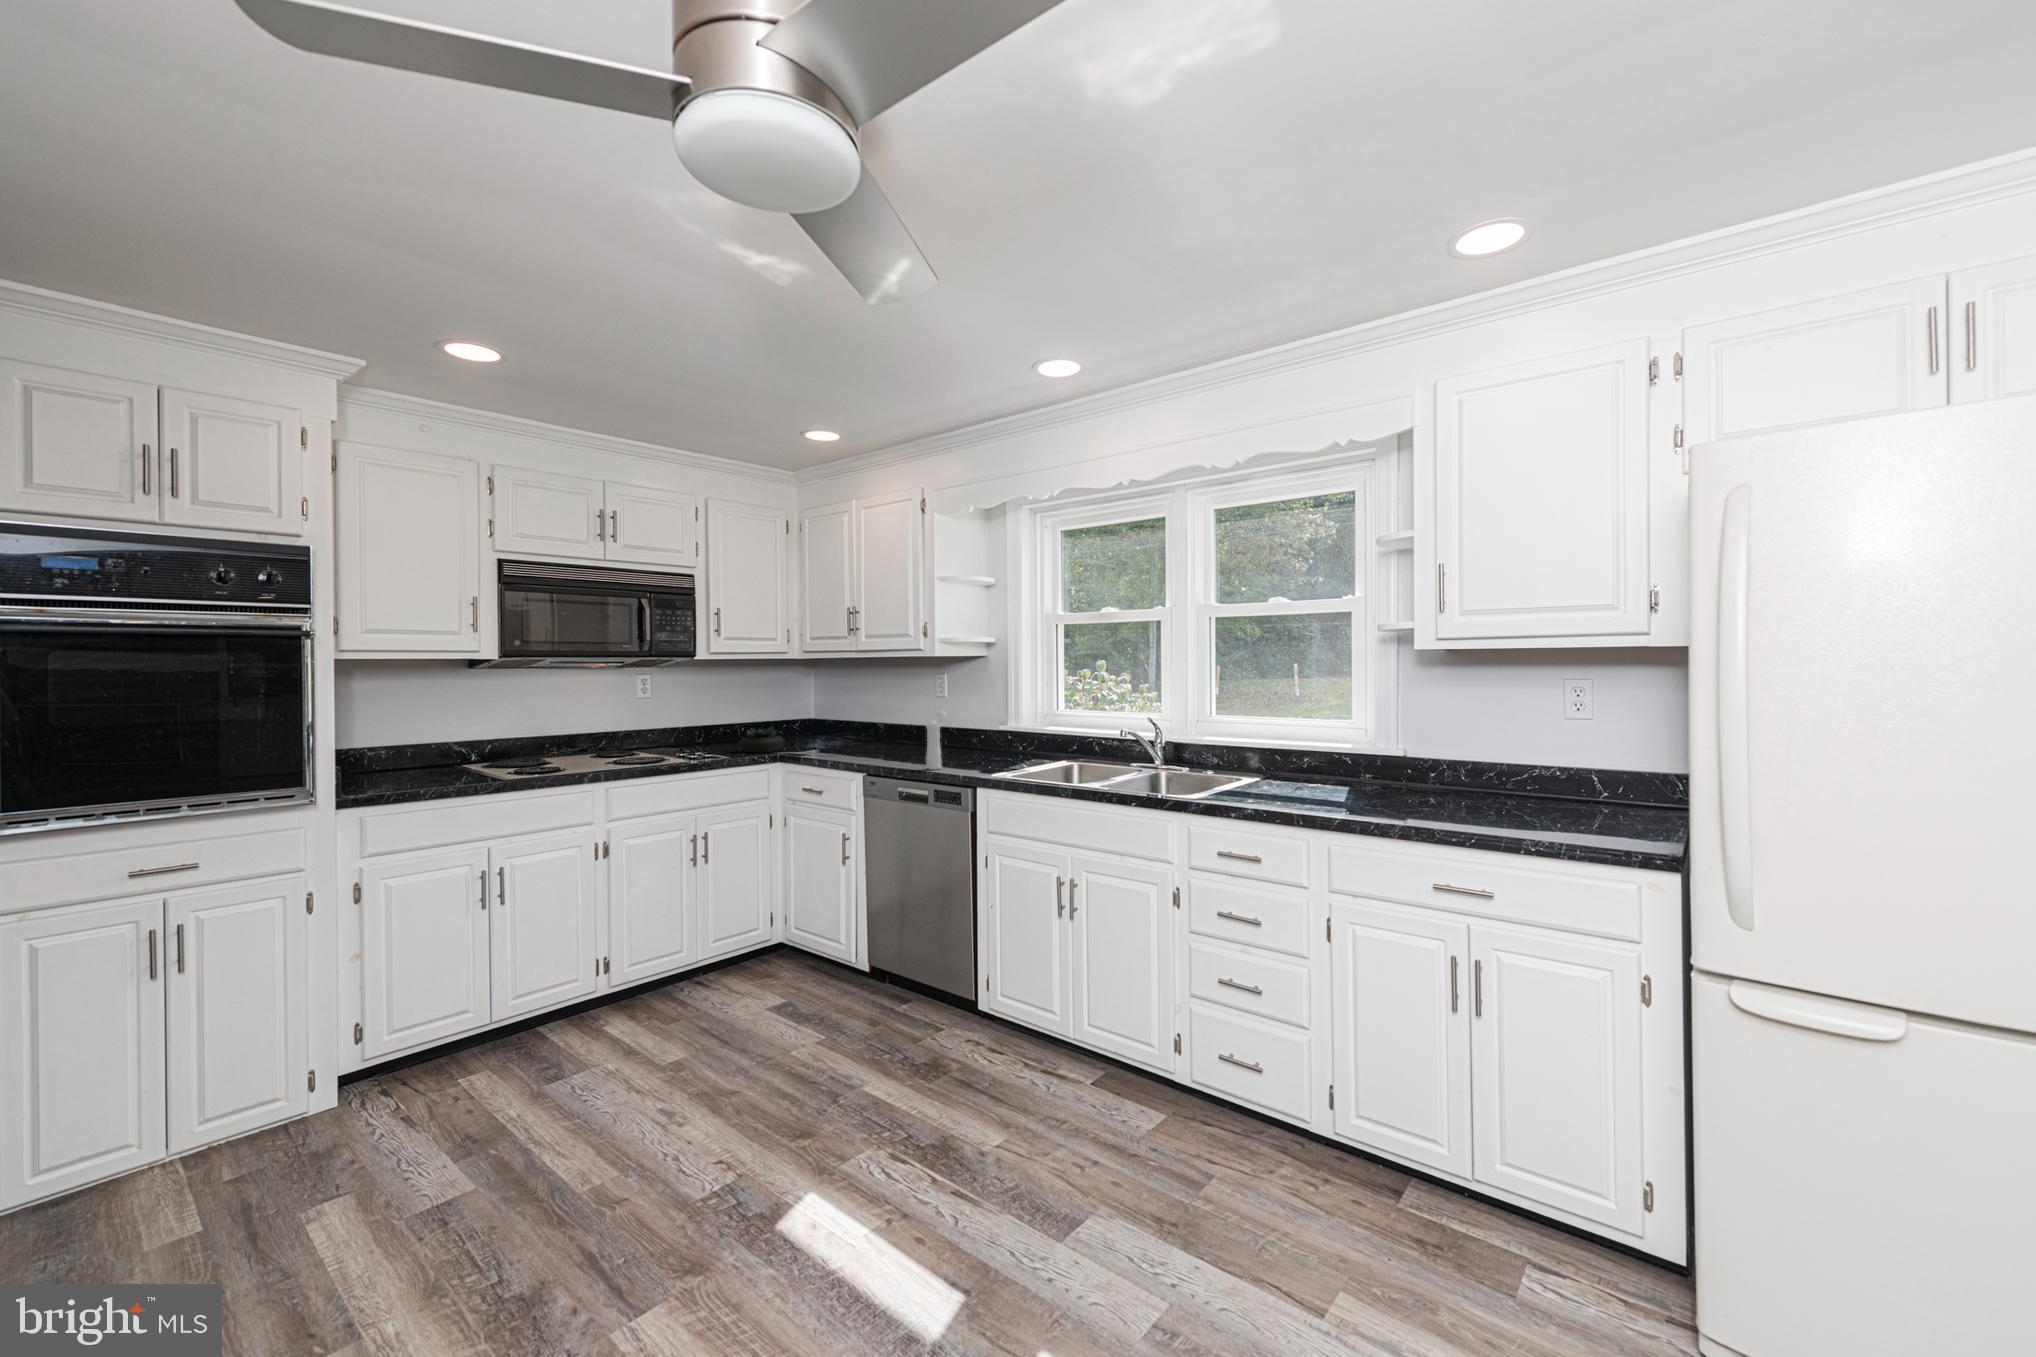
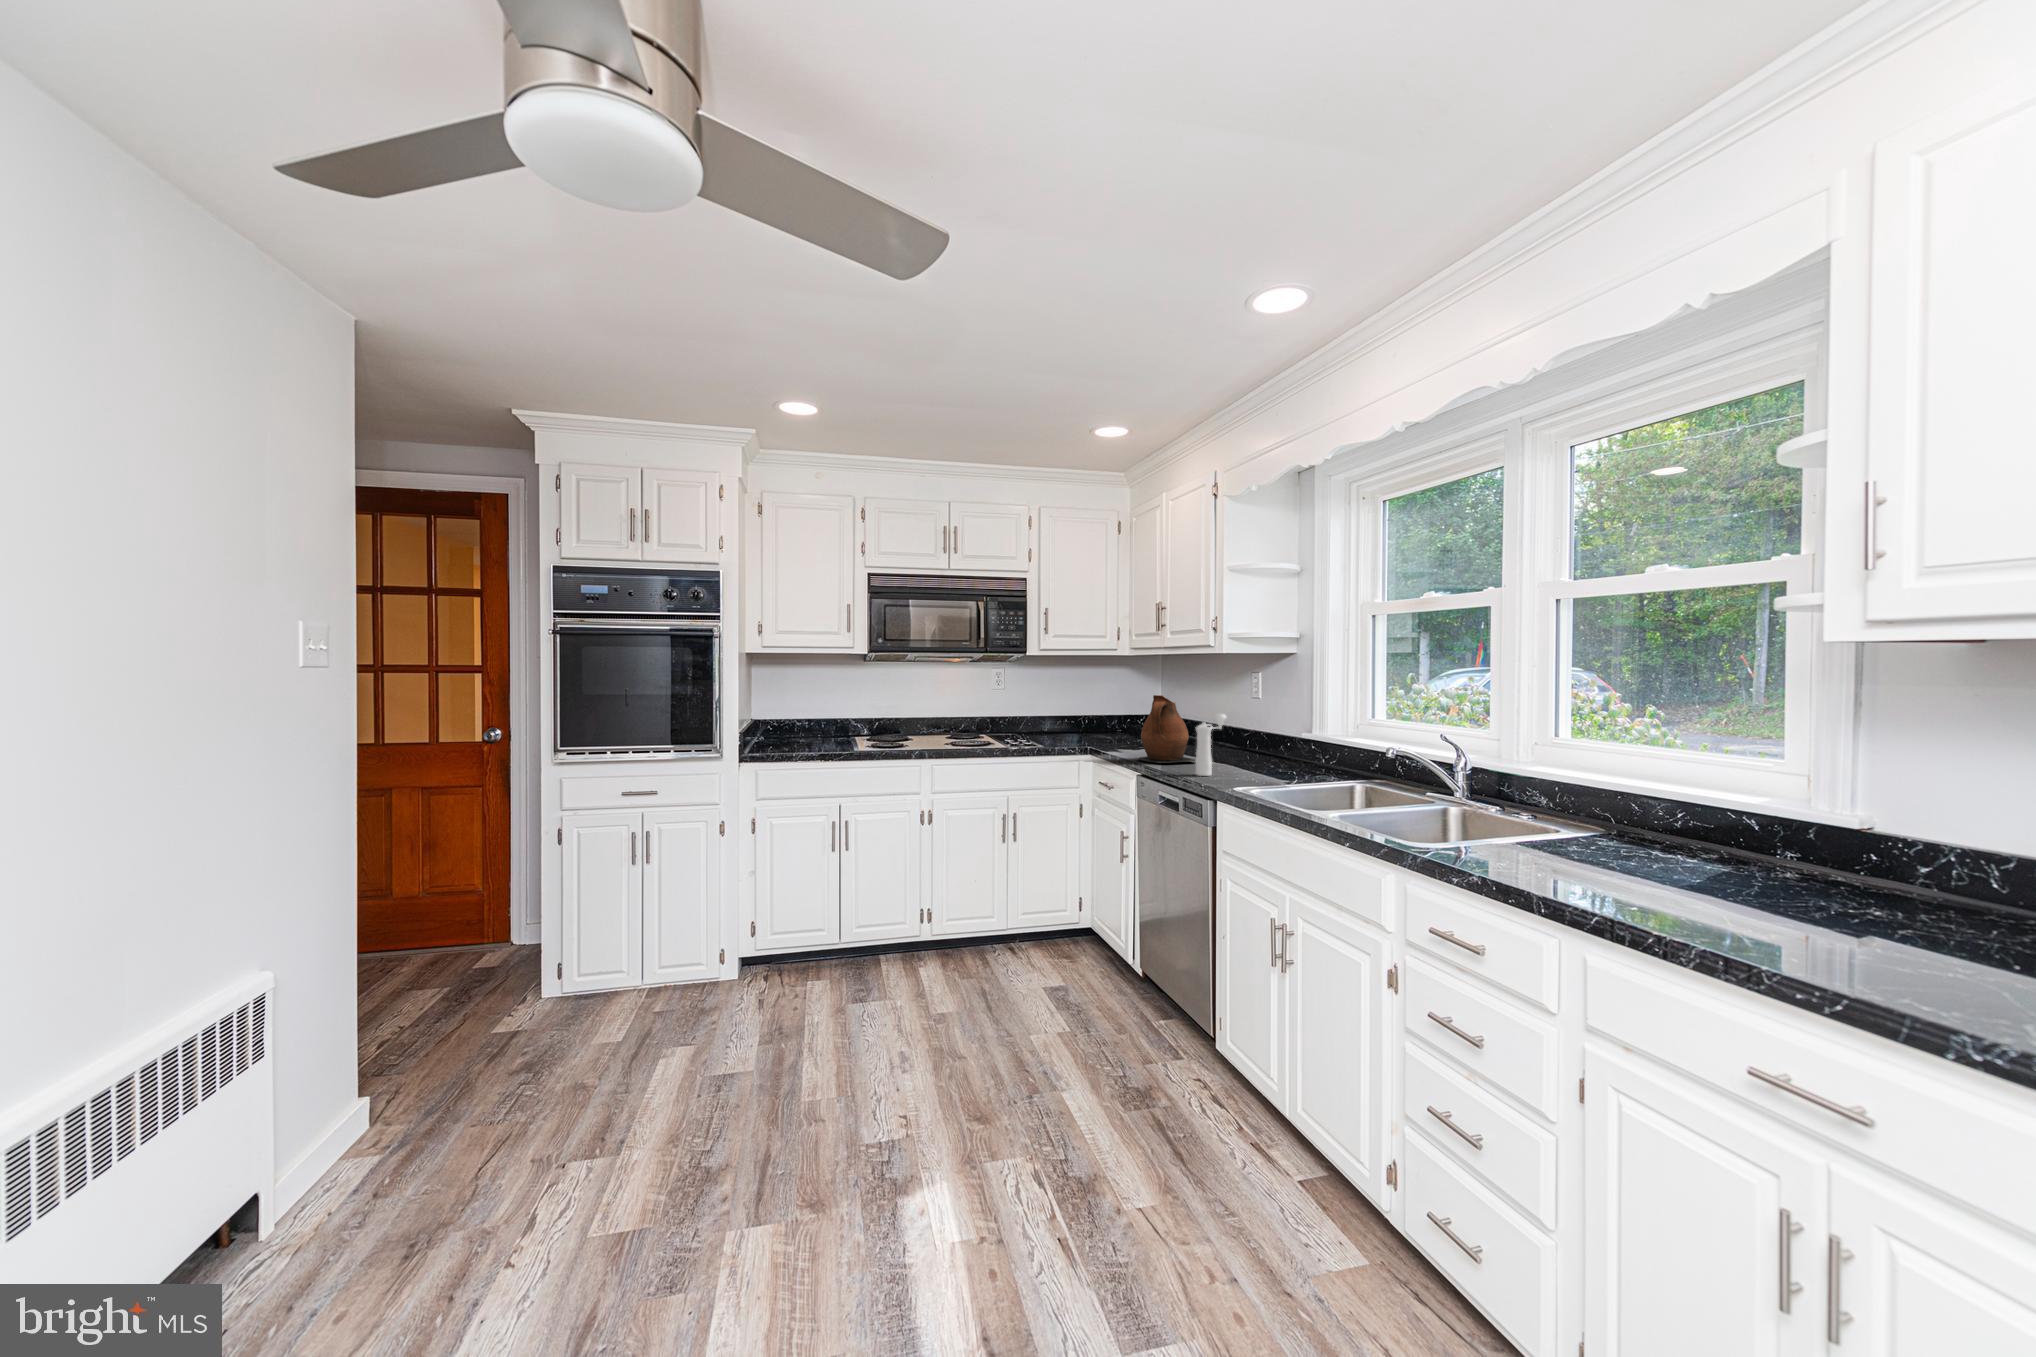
ceramic pitcher: none [843,697,905,763] -> present [1138,695,1196,763]
succulent plant: present [739,729,784,753] -> none [1070,721,1112,744]

